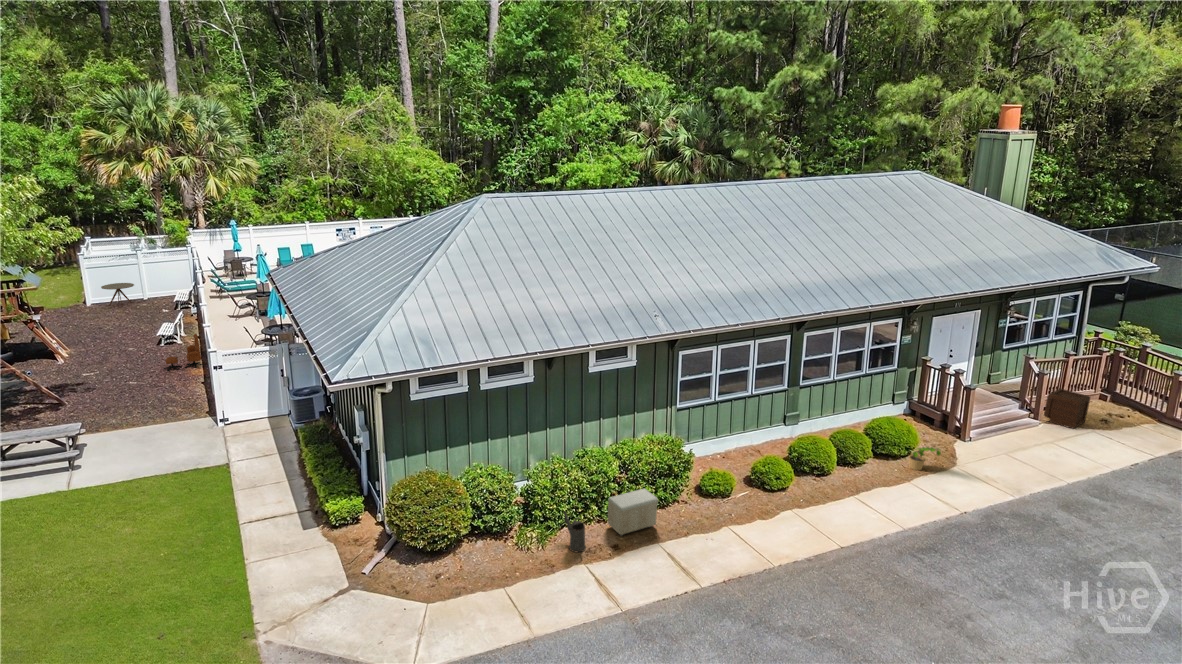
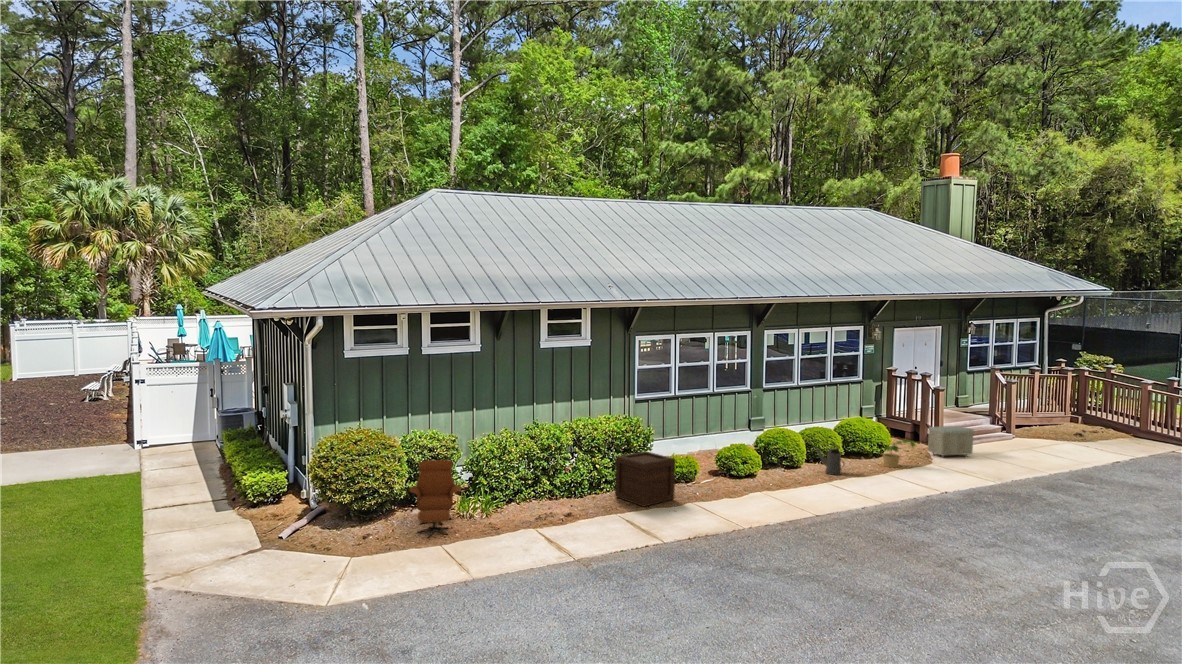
round table: present [101,283,134,306] -> none [37,358,74,380]
lounge chair: present [164,334,205,371] -> present [410,460,461,537]
wooden crate: present [1044,389,1090,429] -> present [615,451,675,506]
storage bench: present [608,489,658,535] -> present [928,426,974,457]
watering can: present [564,511,586,552] -> present [816,444,844,475]

